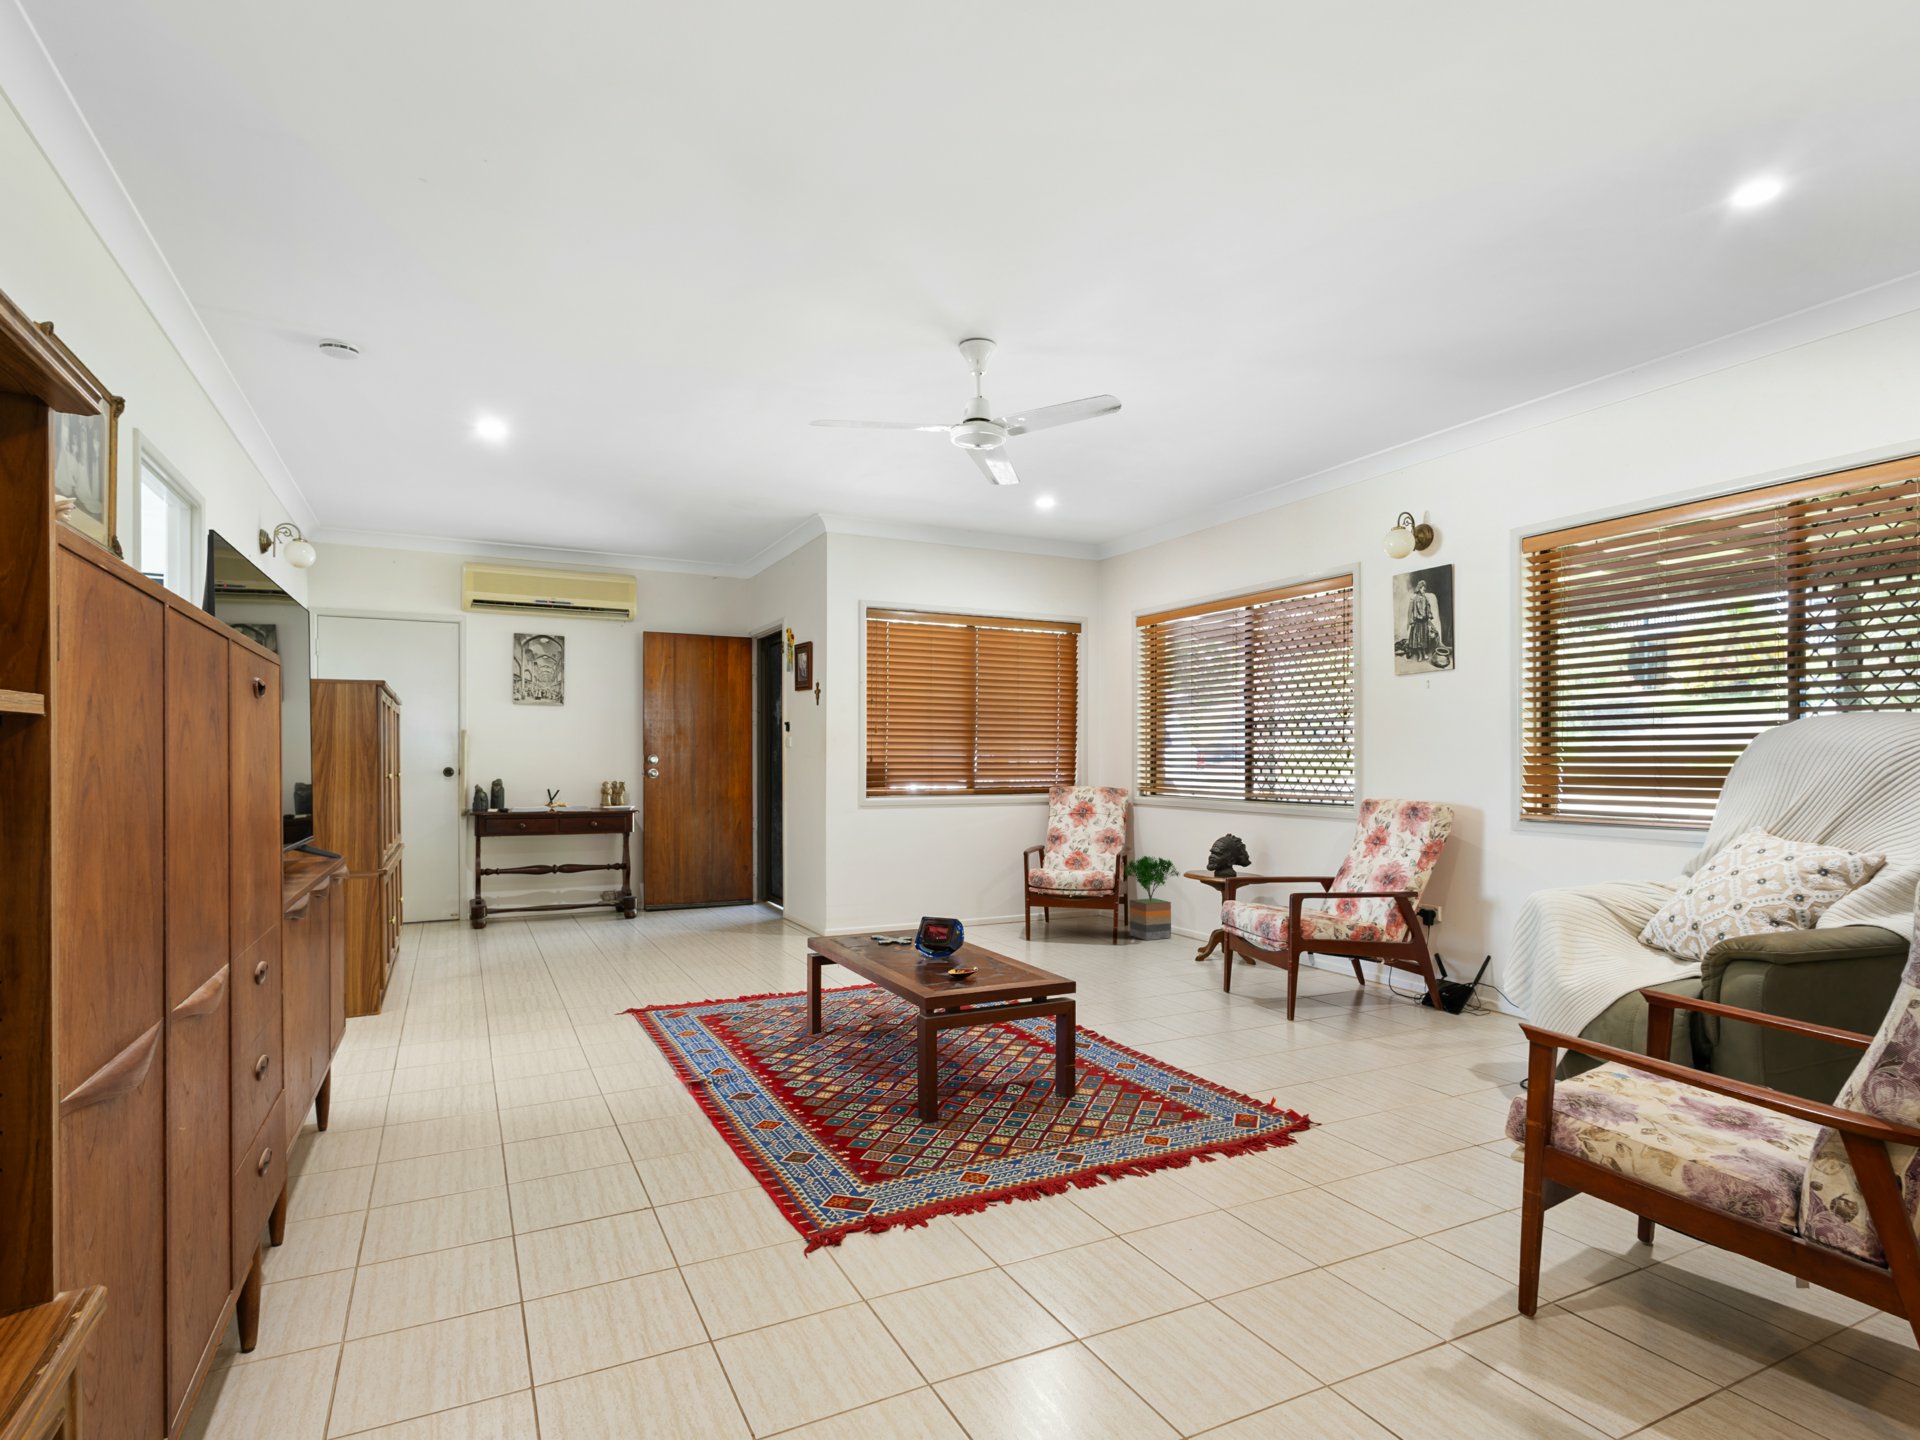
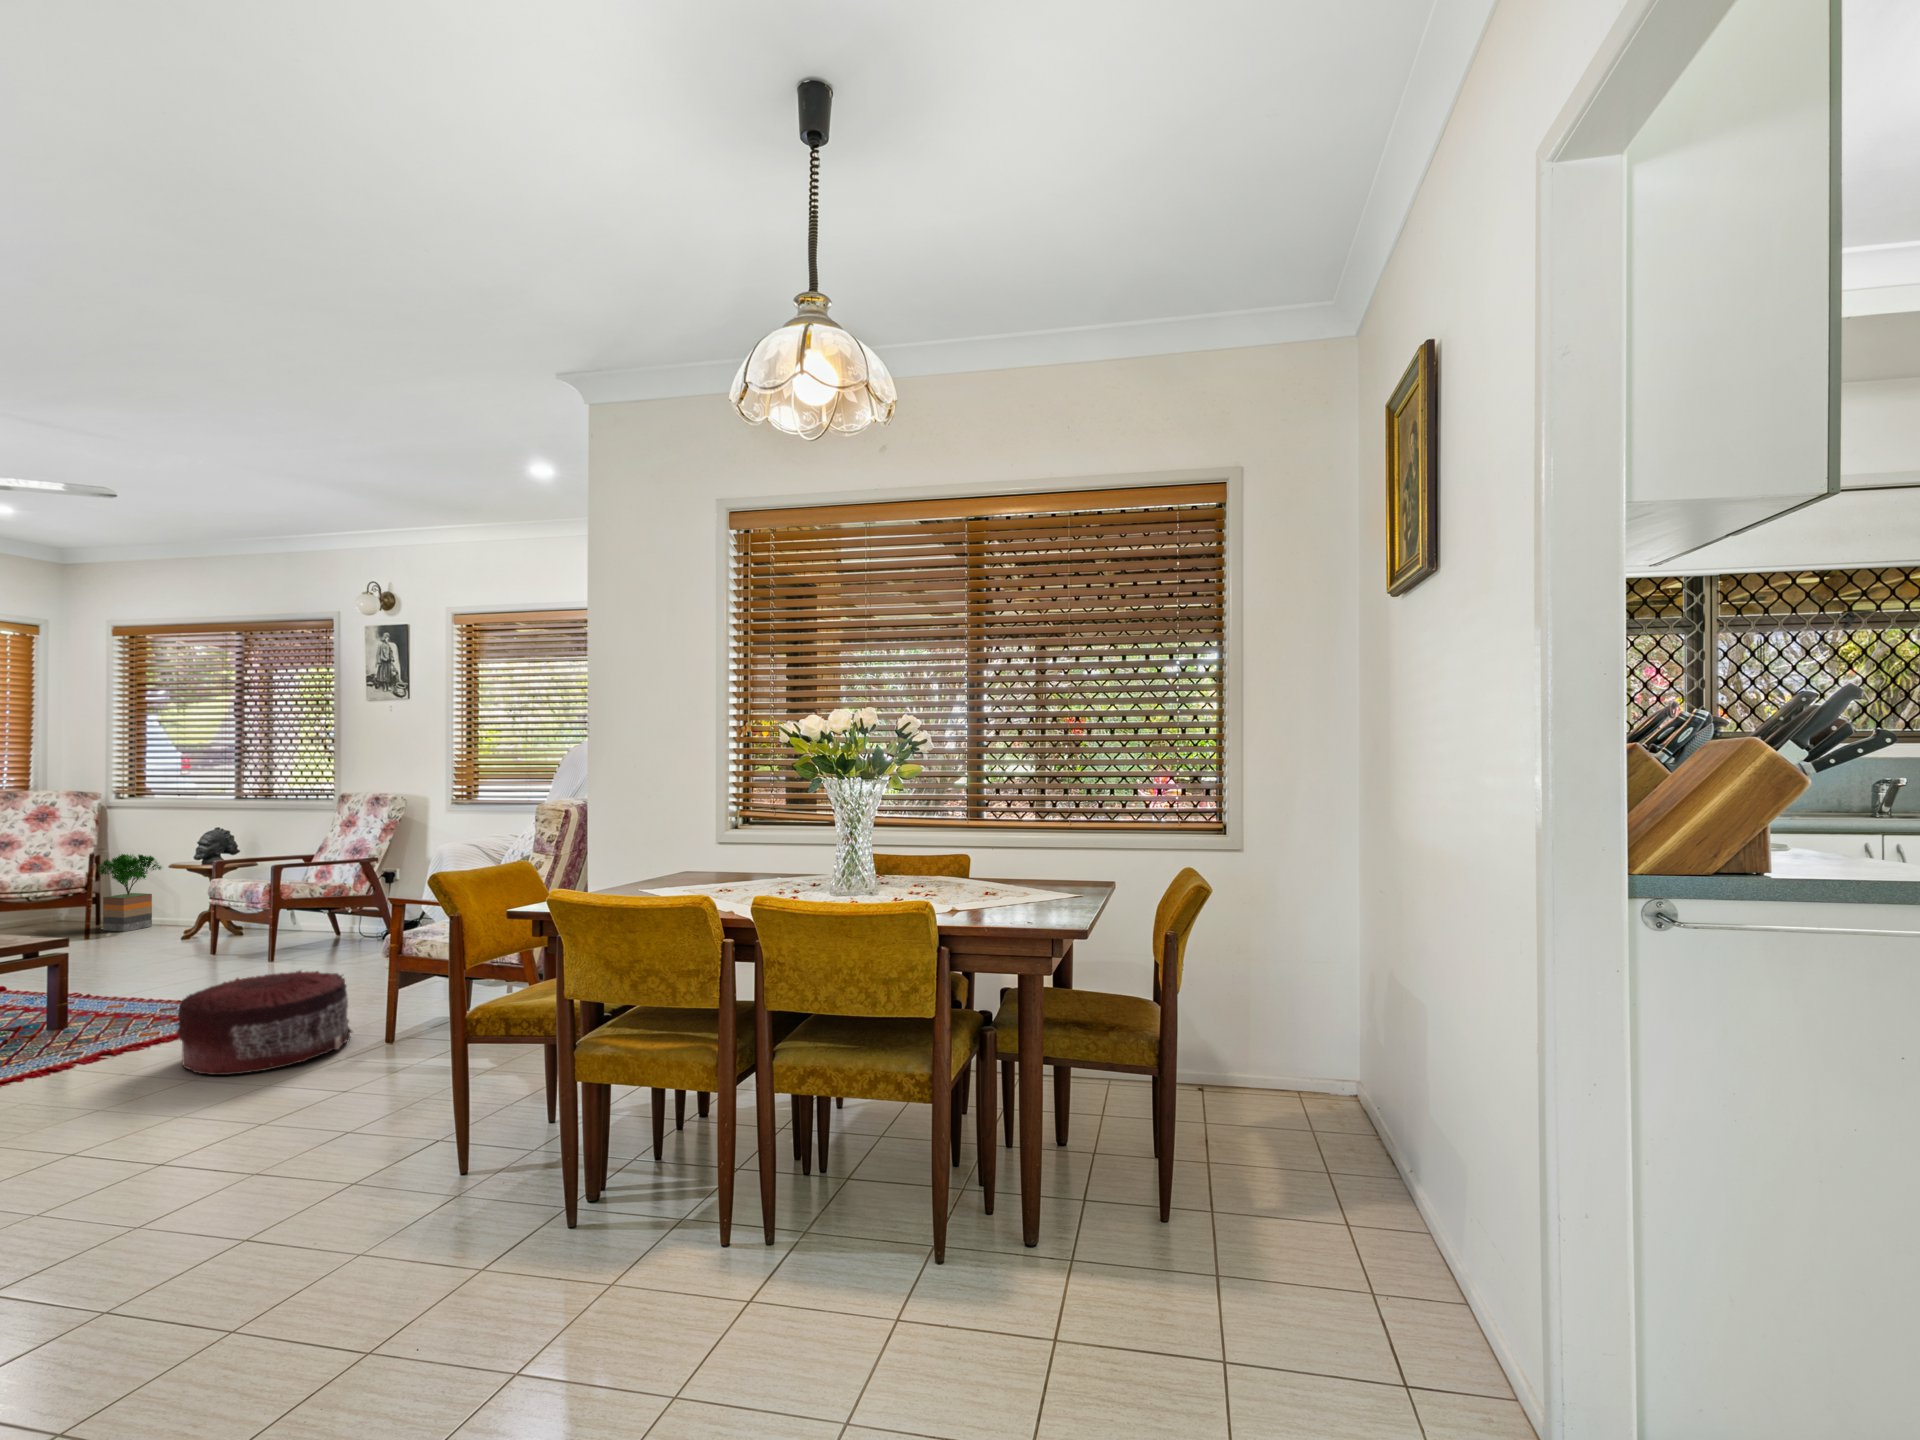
pouf: none [1173,1074,1429,1277] -> present [177,971,352,1075]

